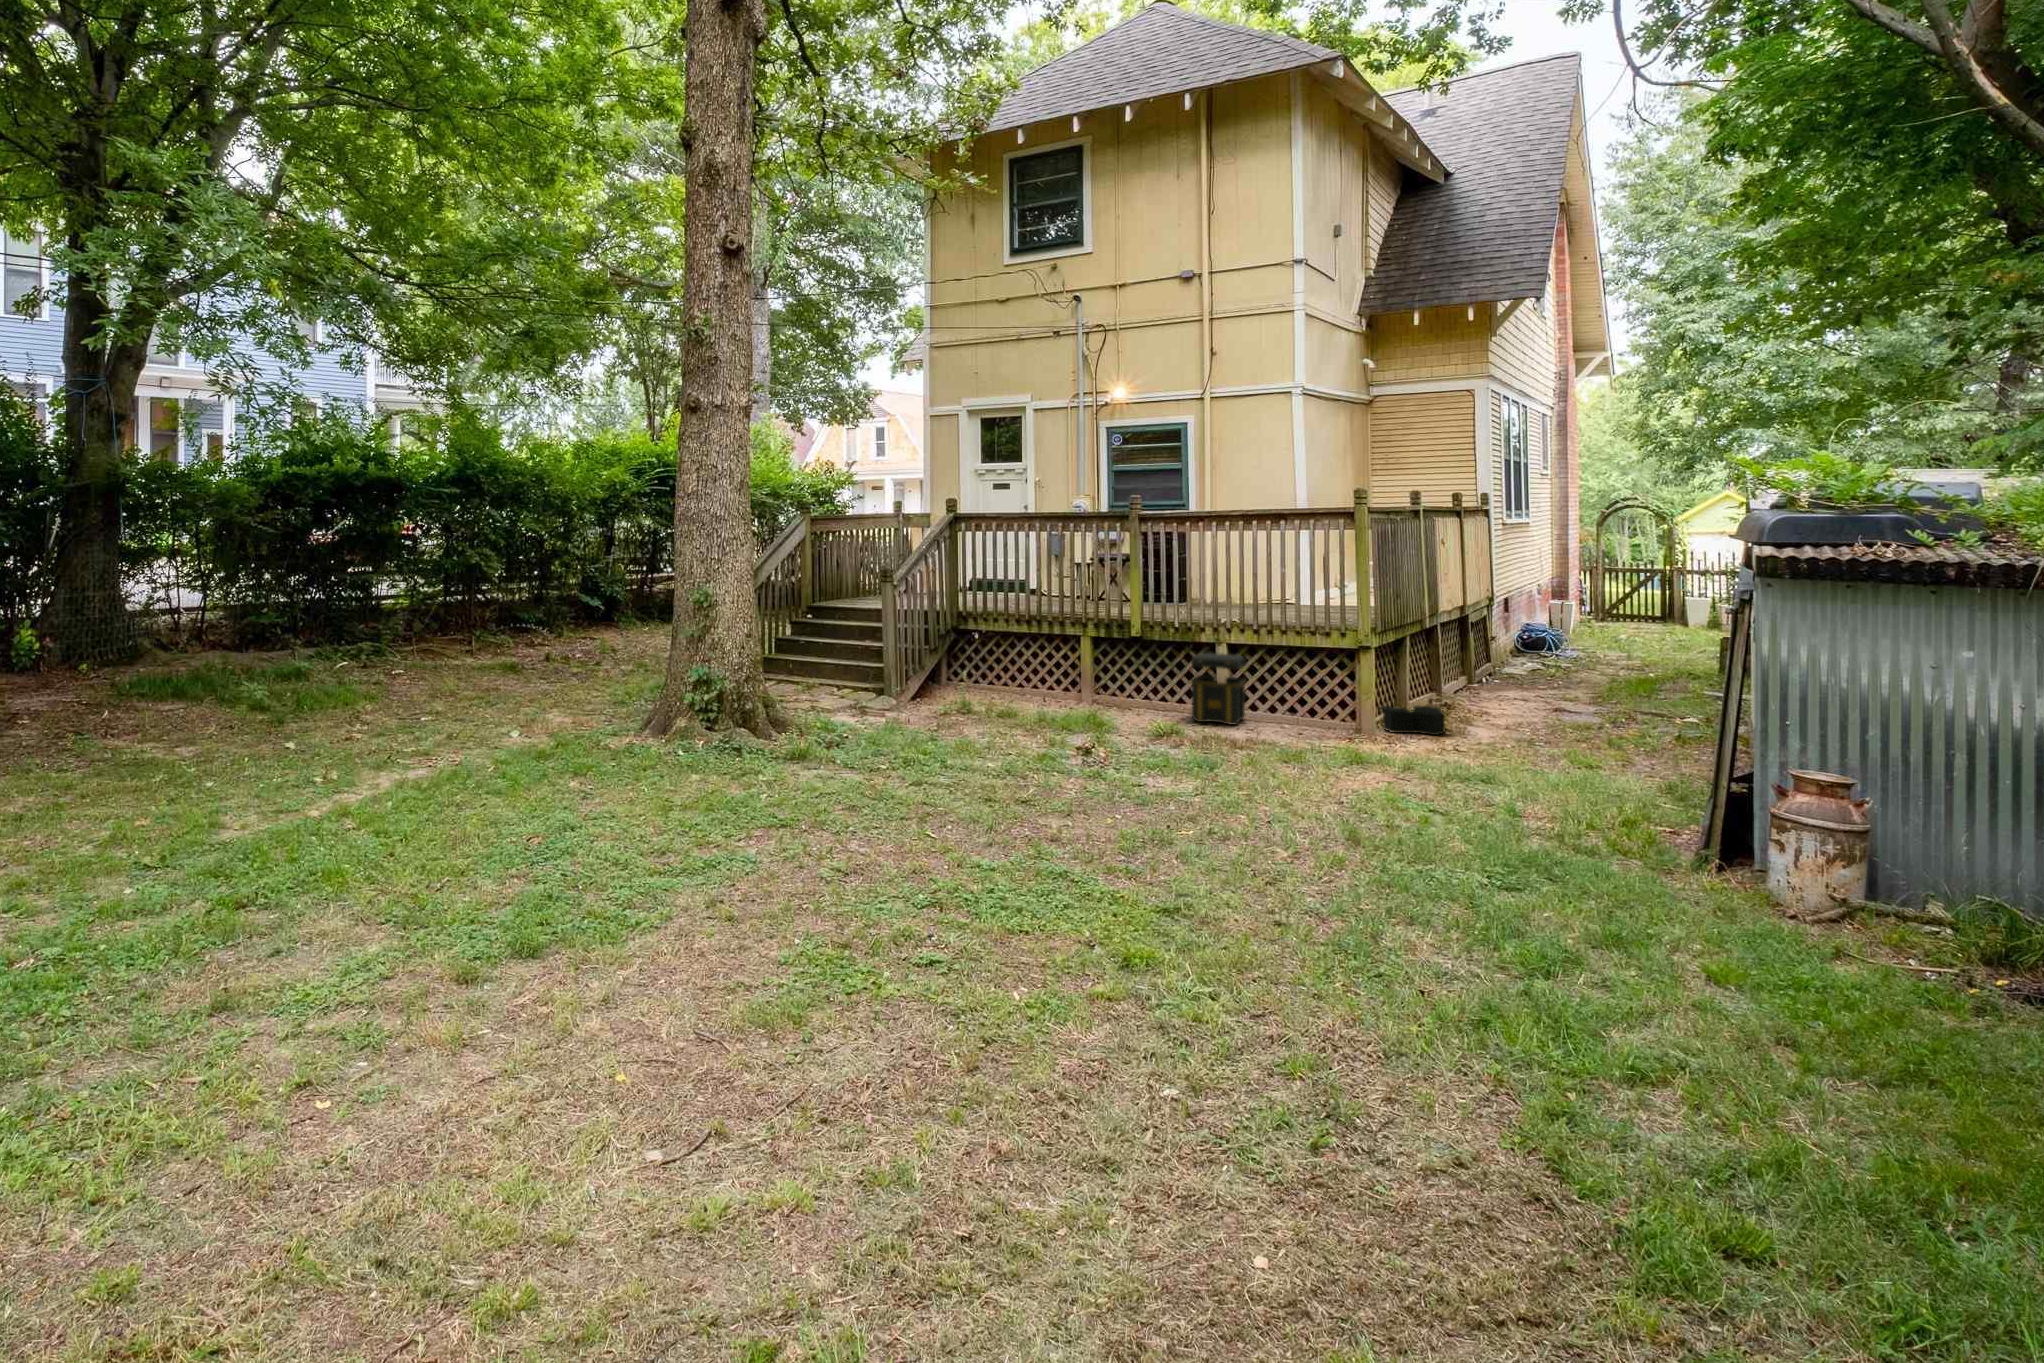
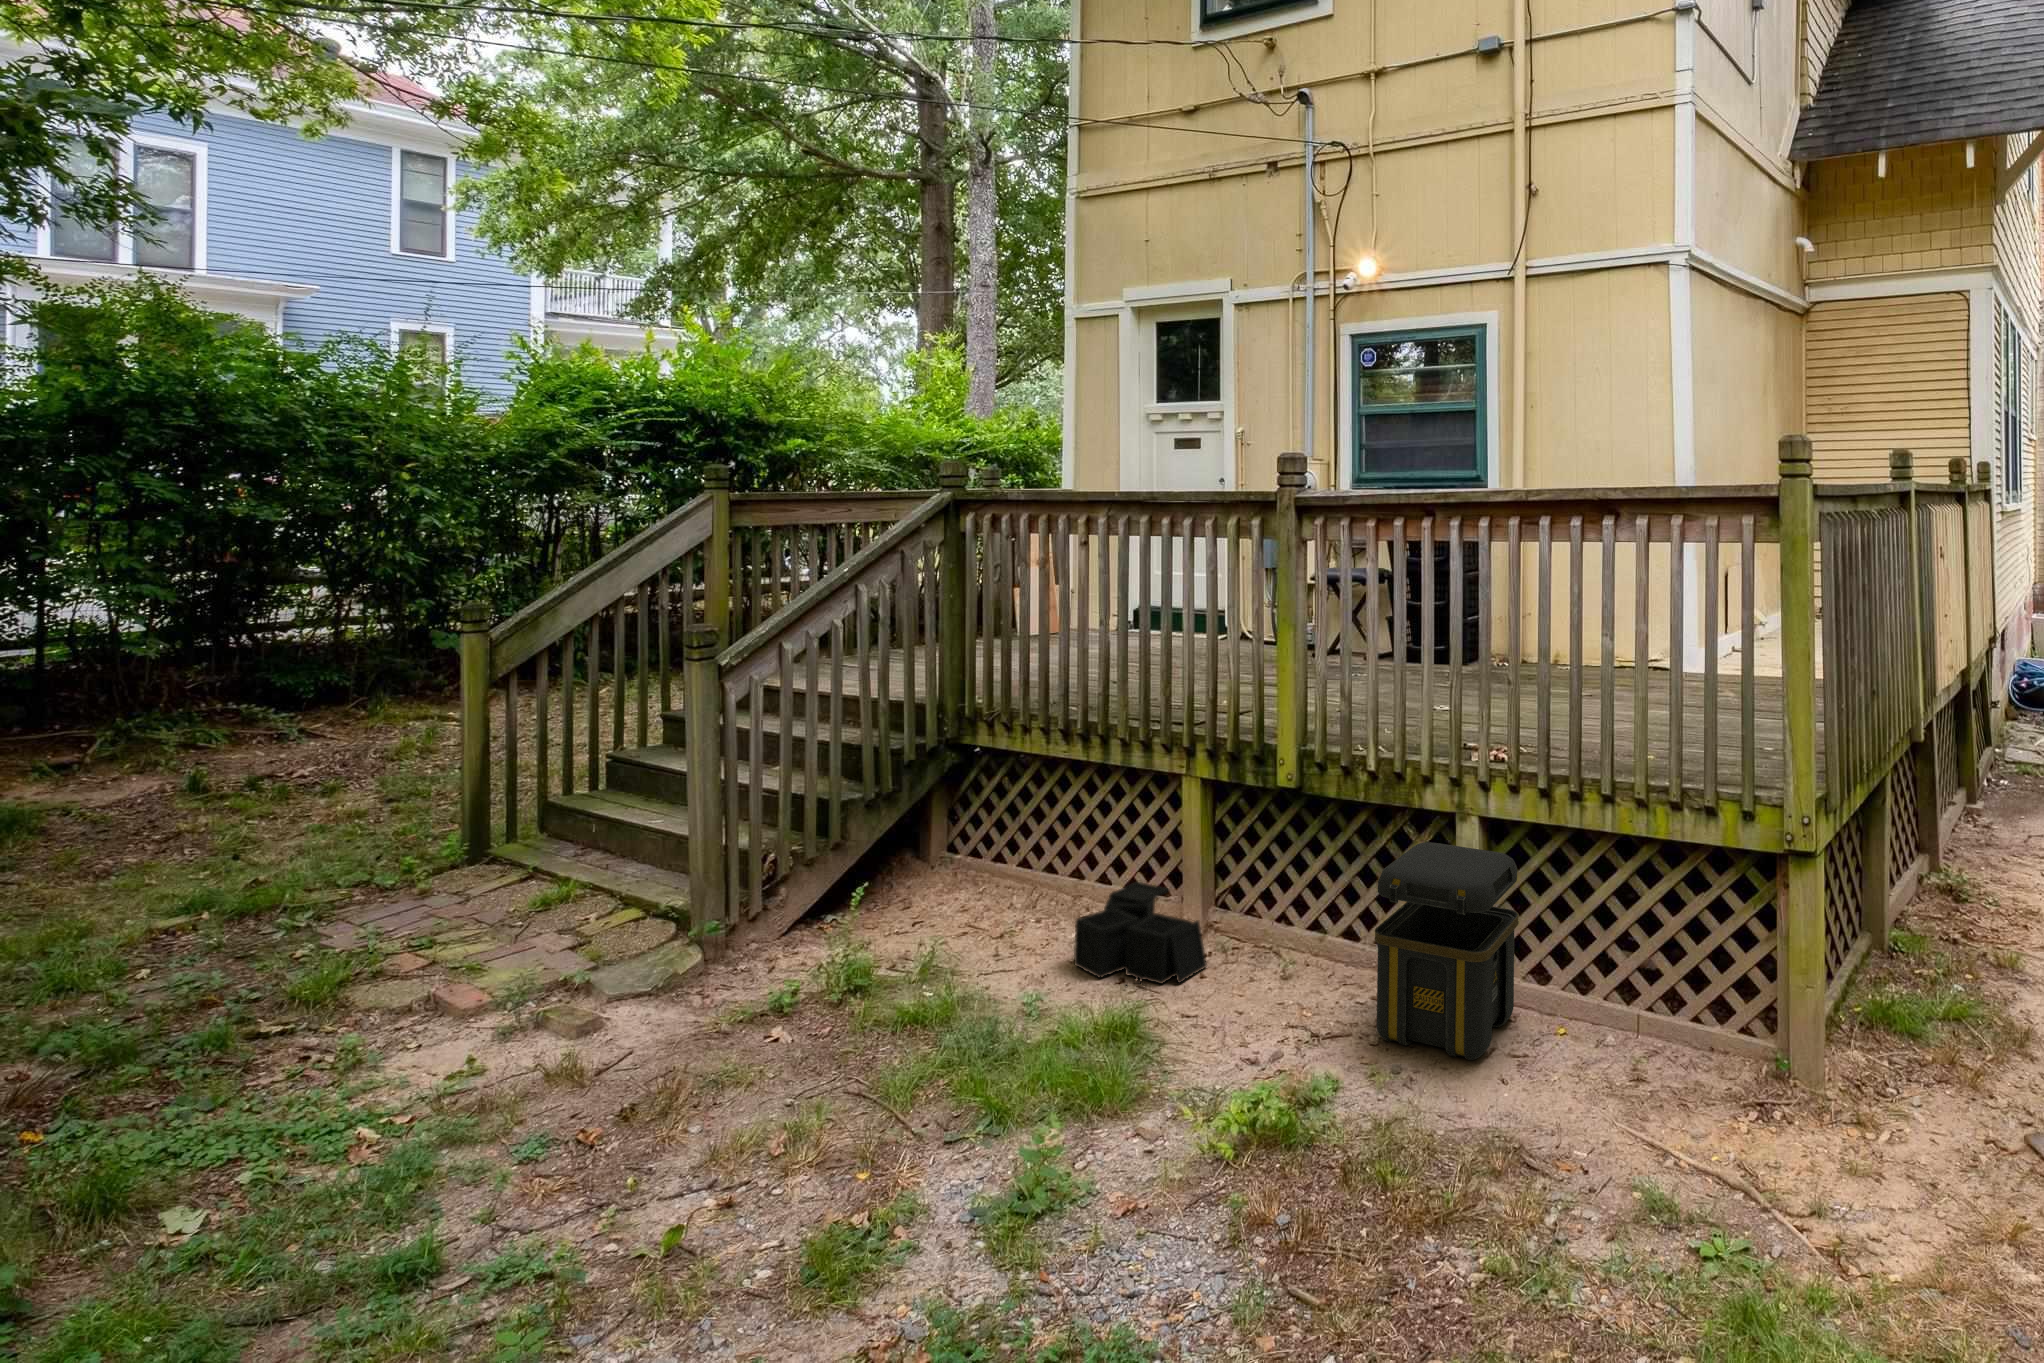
storage bin: present [1378,706,1446,735] -> present [1074,882,1207,984]

